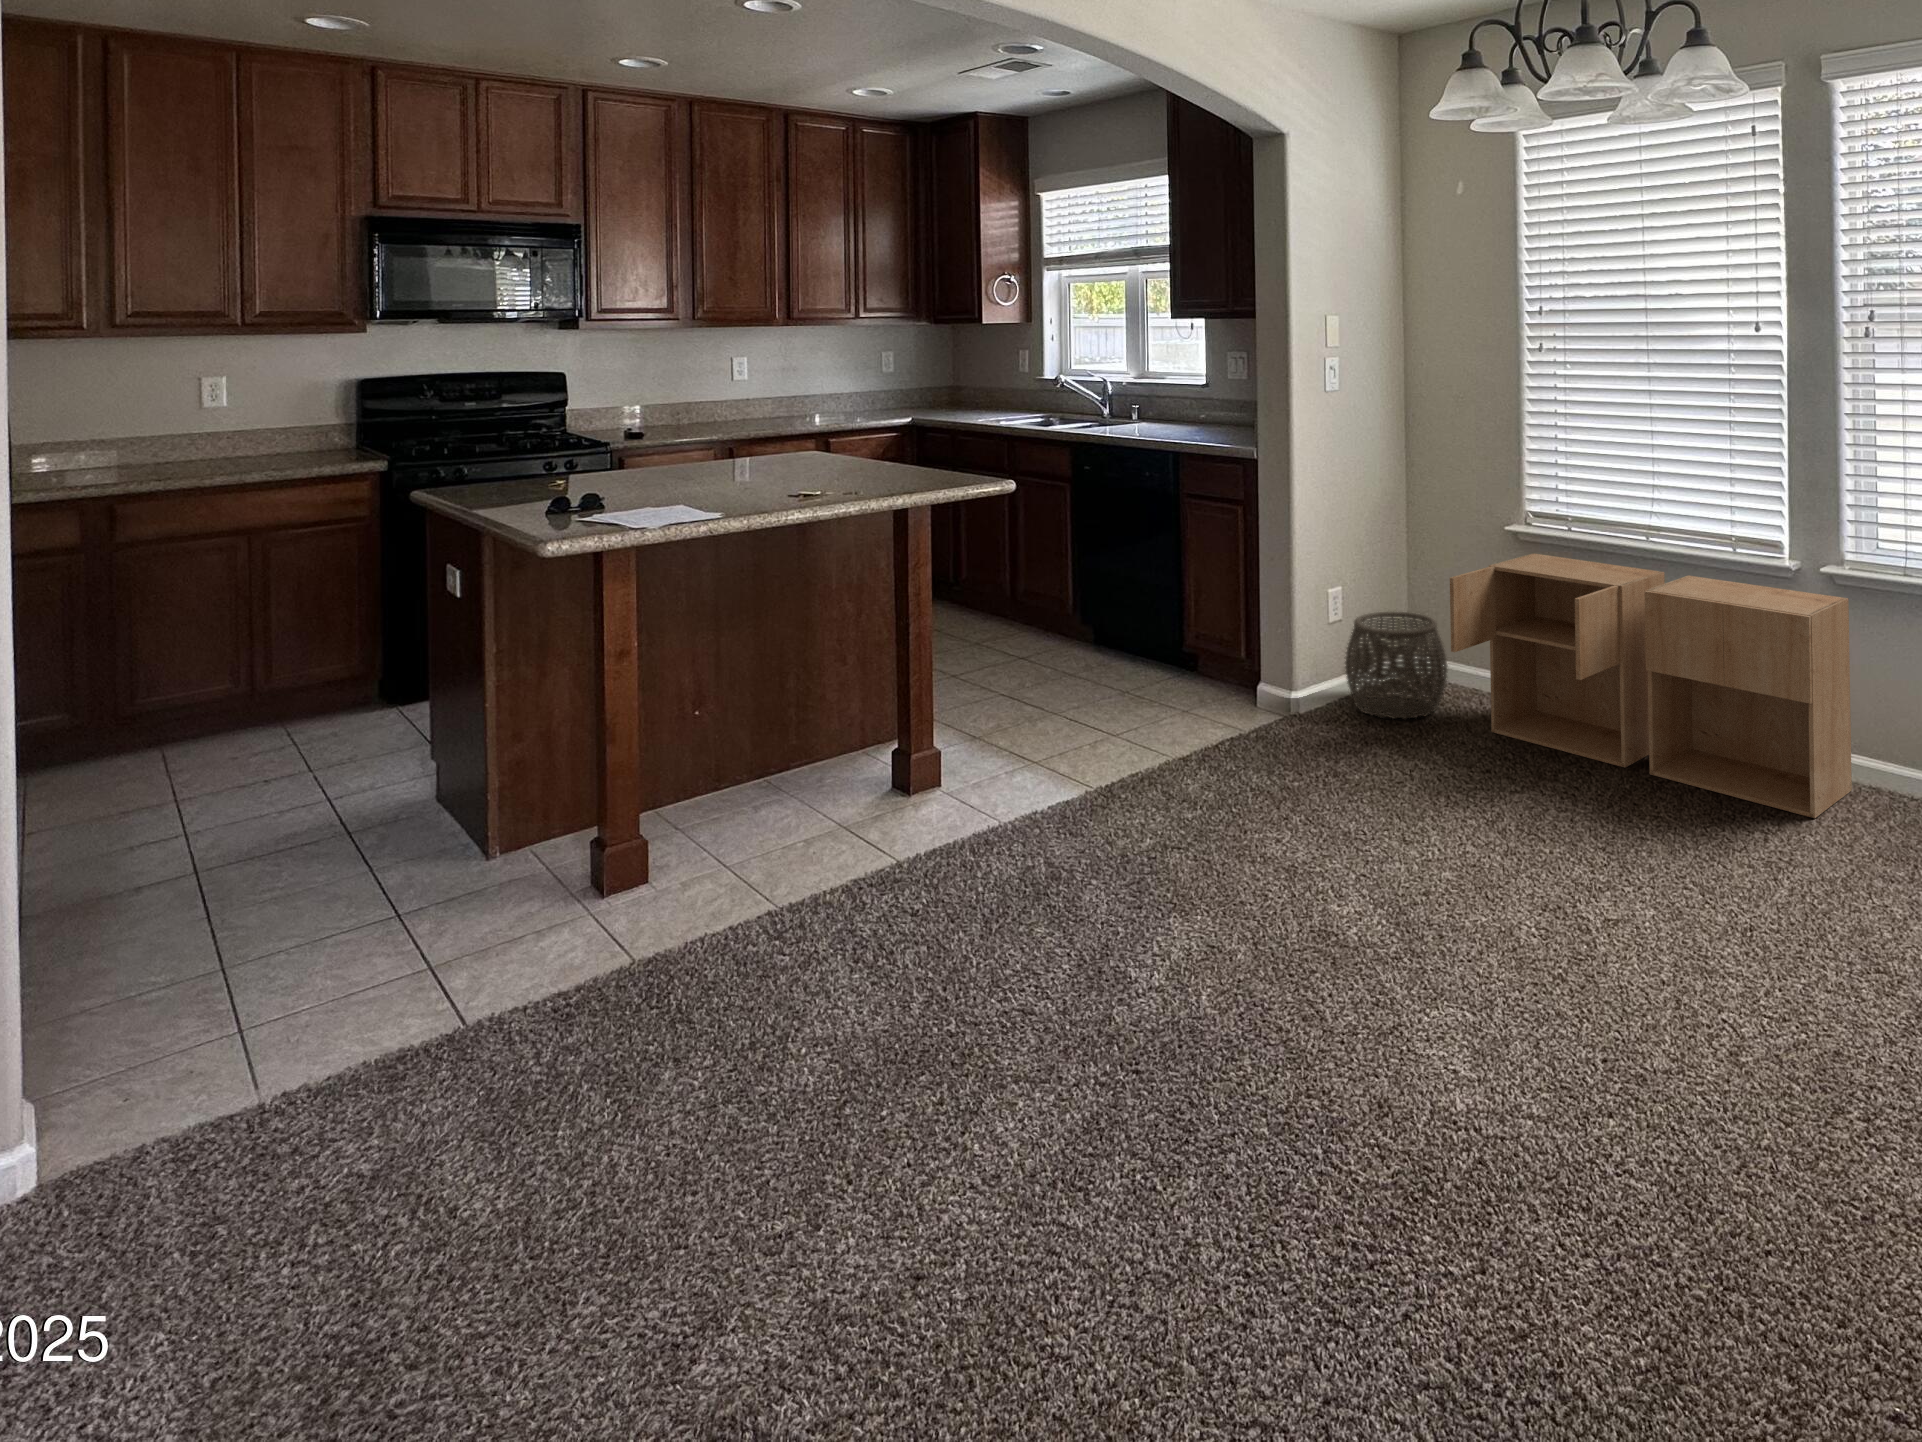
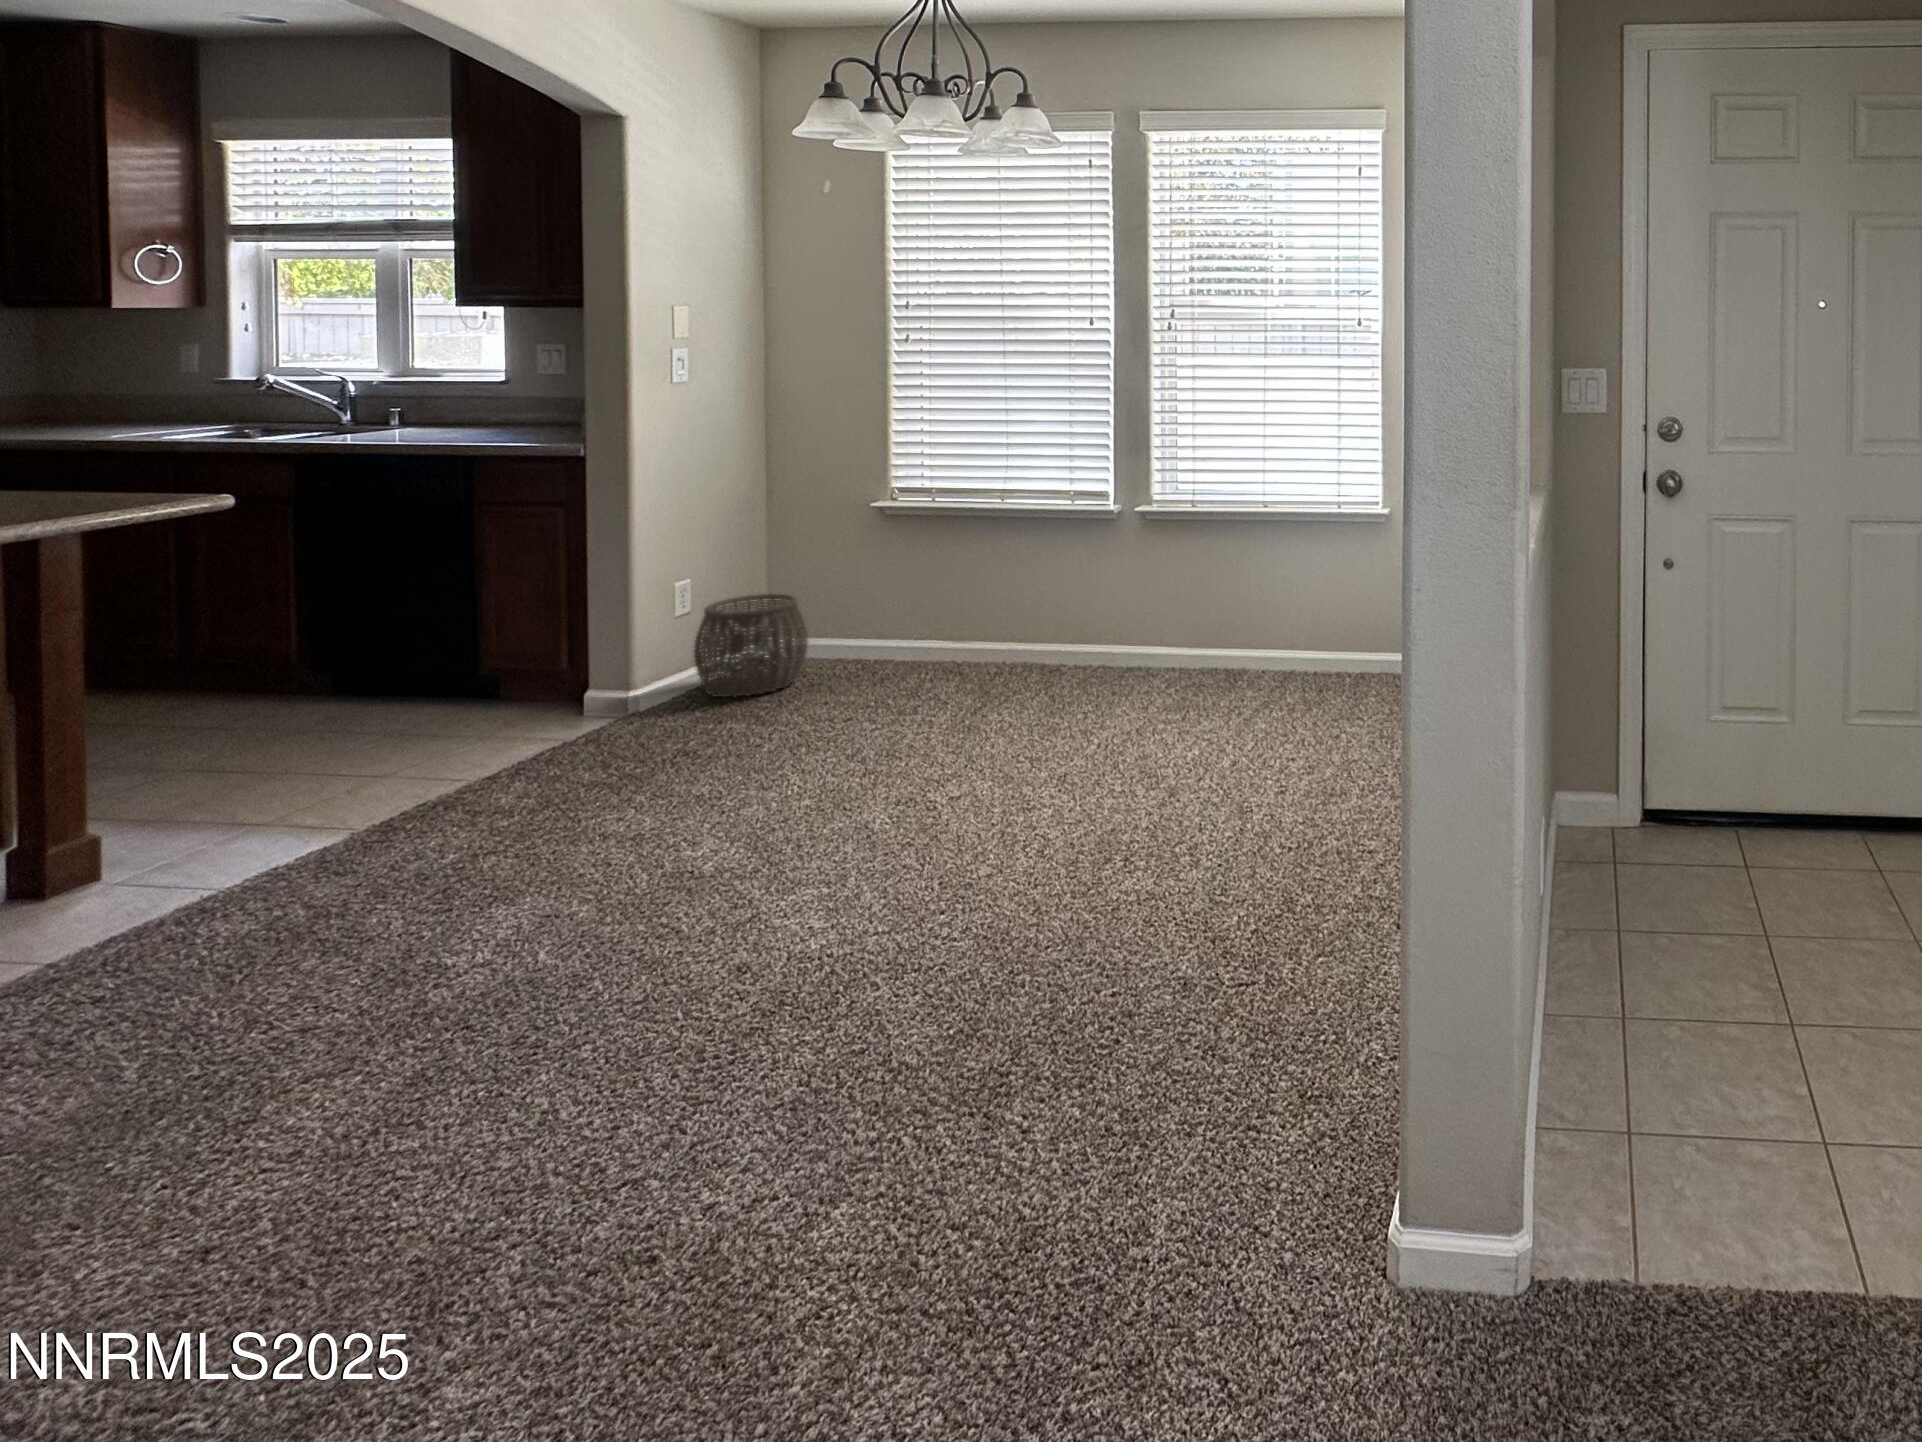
storage cabinet: present [1450,553,1852,818] -> none [811,524,1155,698]

